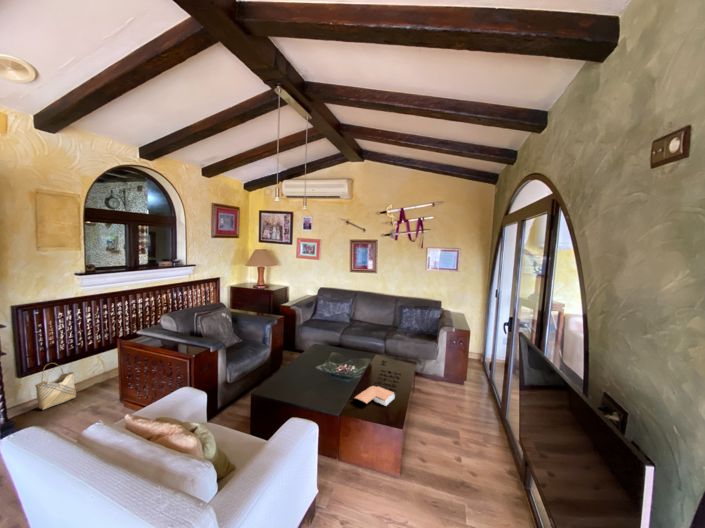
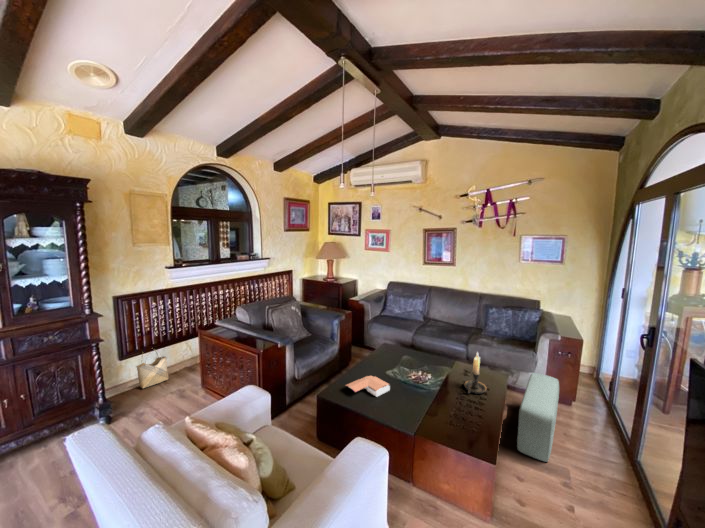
candle holder: none [382,344,400,380] -> present [464,352,487,394]
pouf: none [423,360,454,429] -> present [517,373,559,462]
book: present [355,386,395,406] -> present [346,376,390,397]

